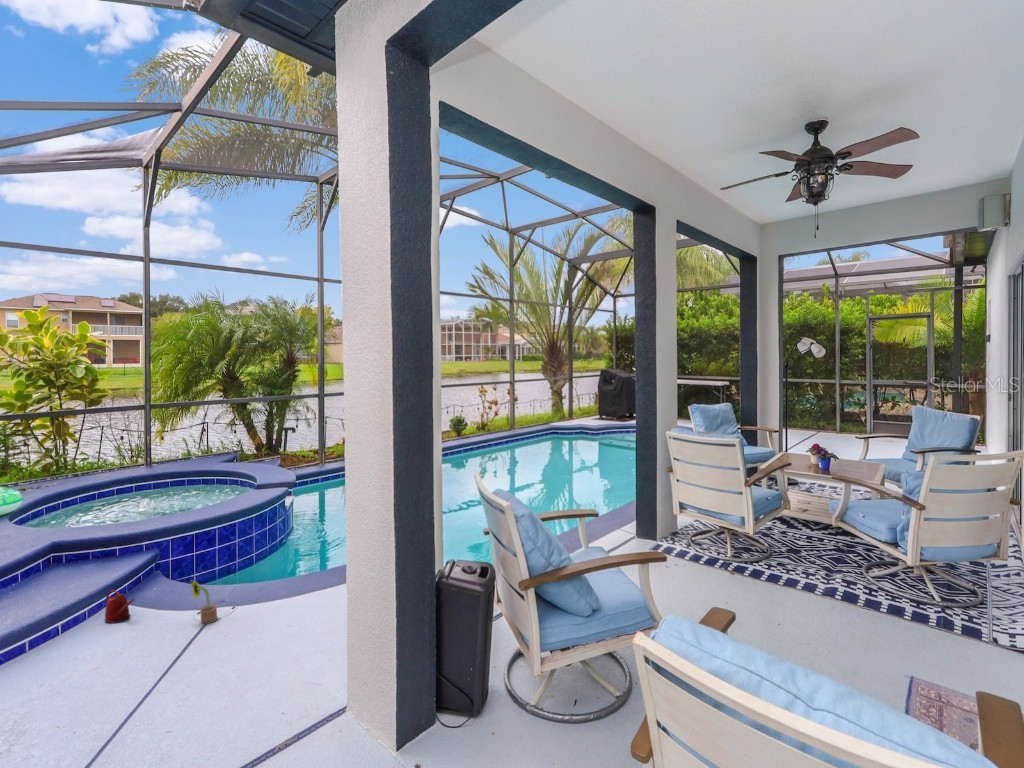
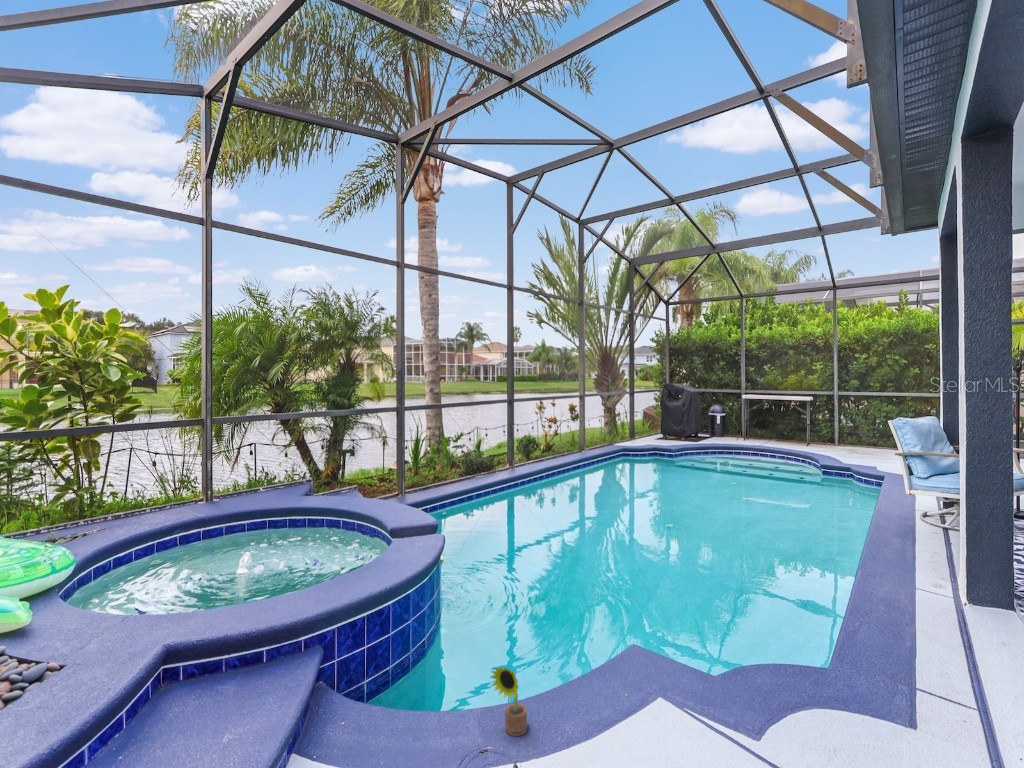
watering can: present [105,590,135,624] -> none [340,689,402,746]

